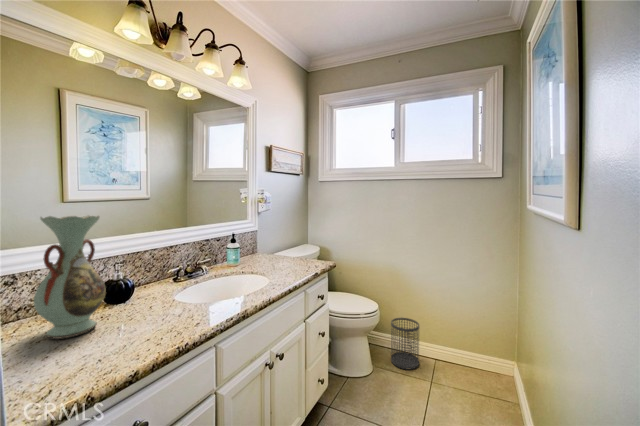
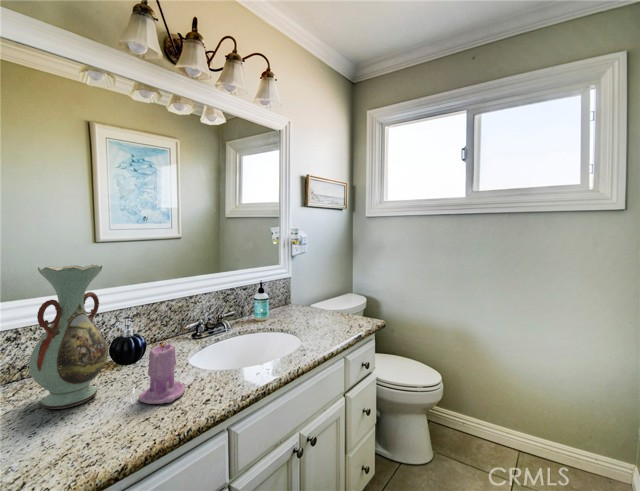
candle: none [137,276,177,329] -> present [139,341,185,404]
wastebasket: present [391,318,419,369] -> none [457,392,496,462]

